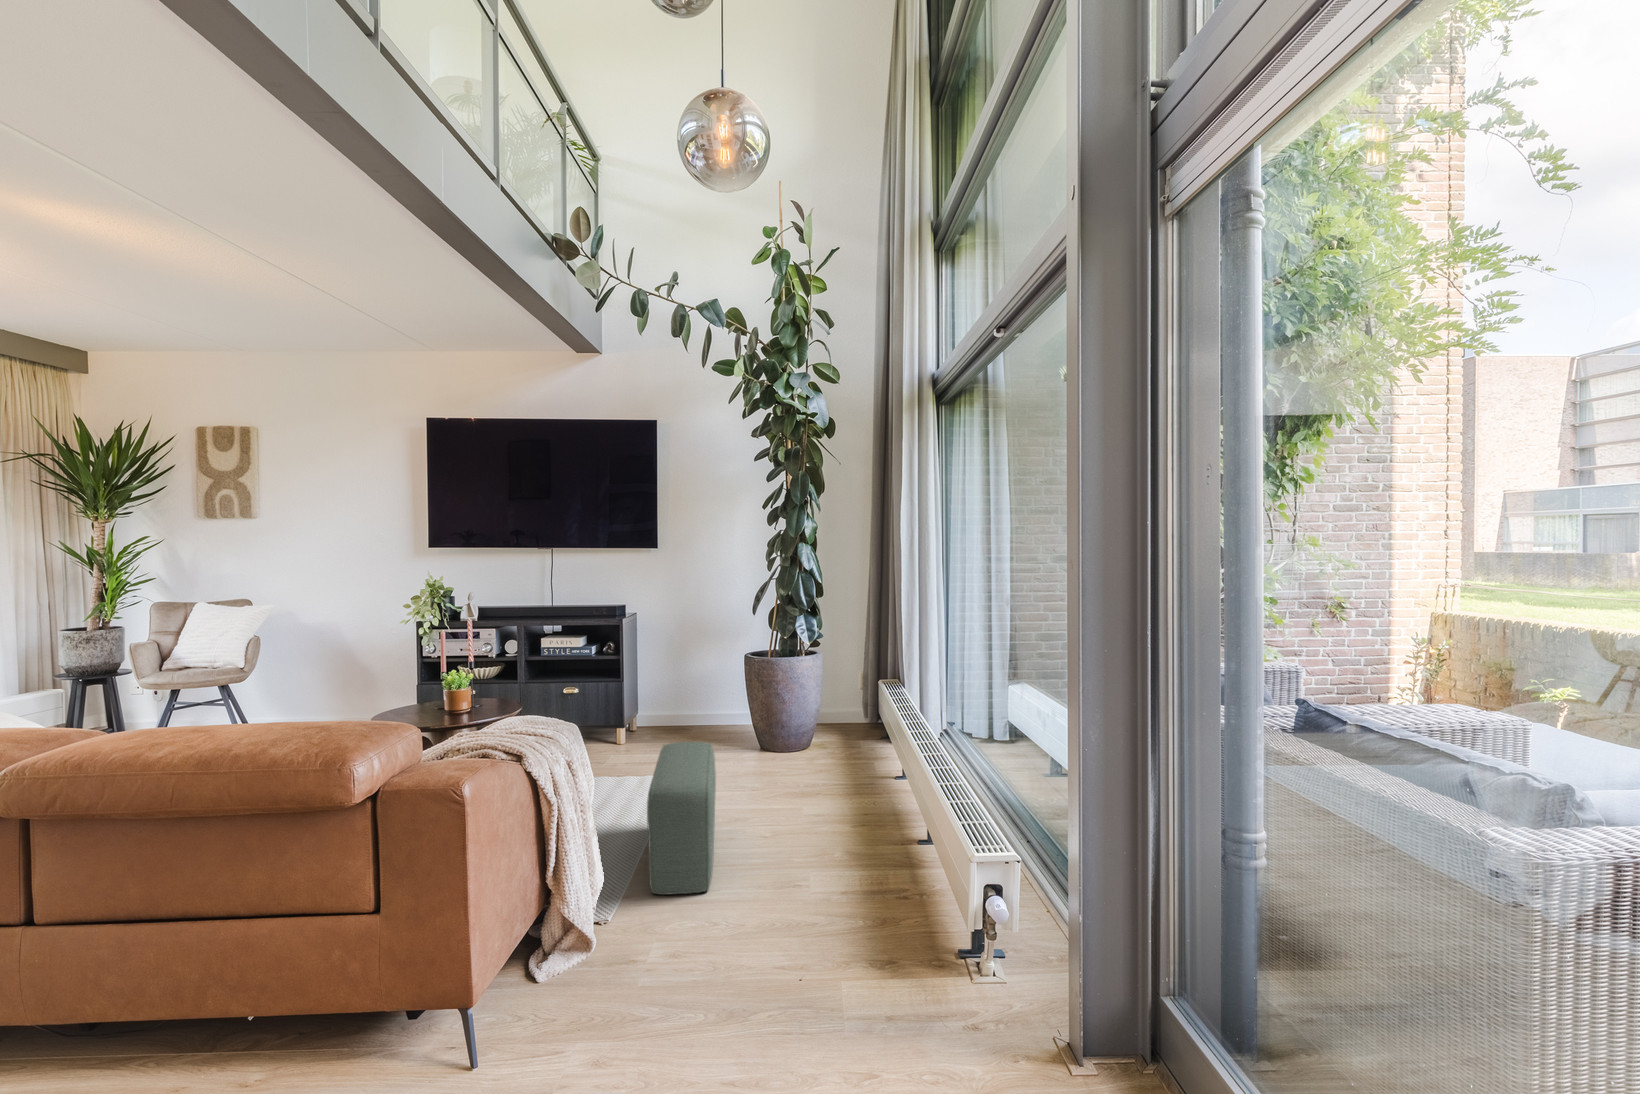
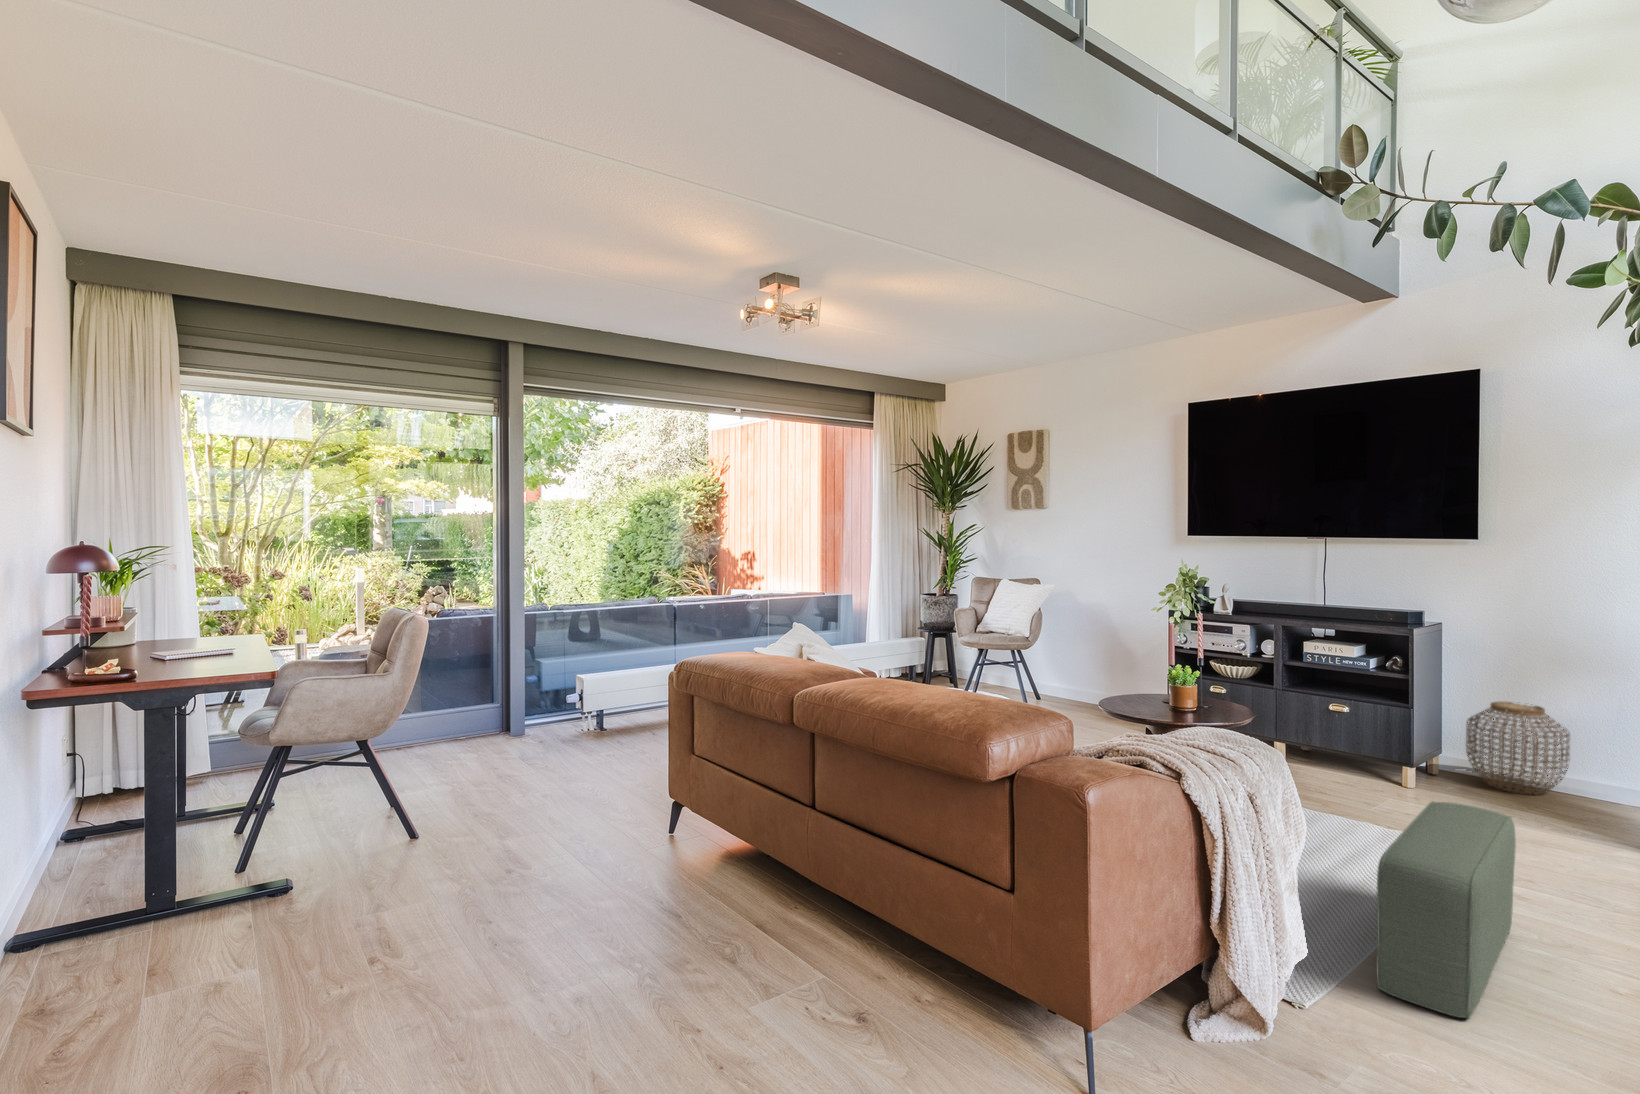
woven basket: none [655,666,716,734] -> present [1466,701,1570,795]

